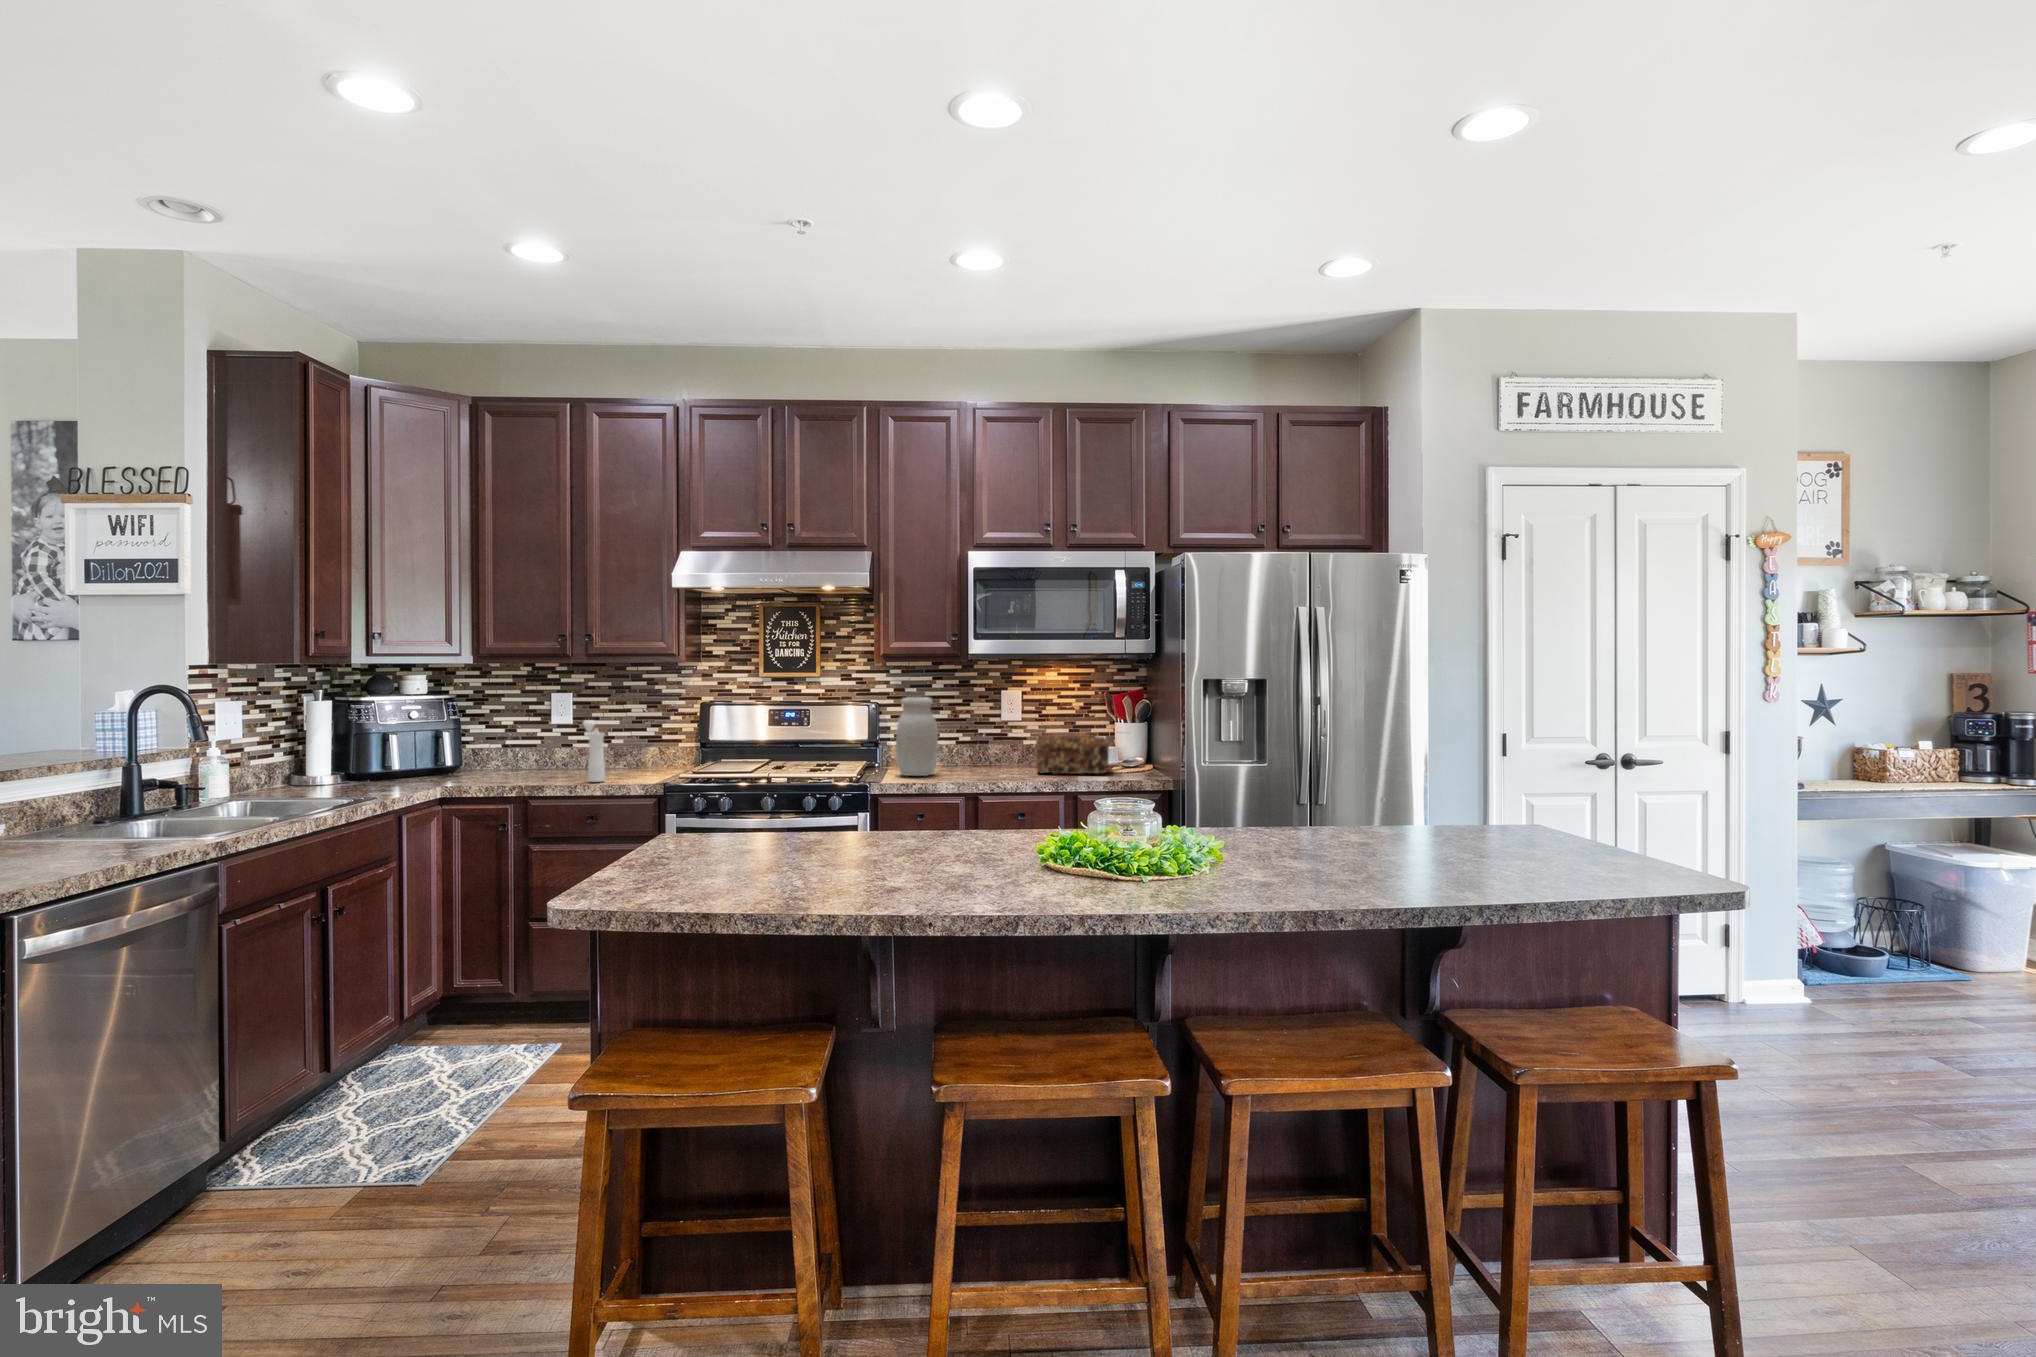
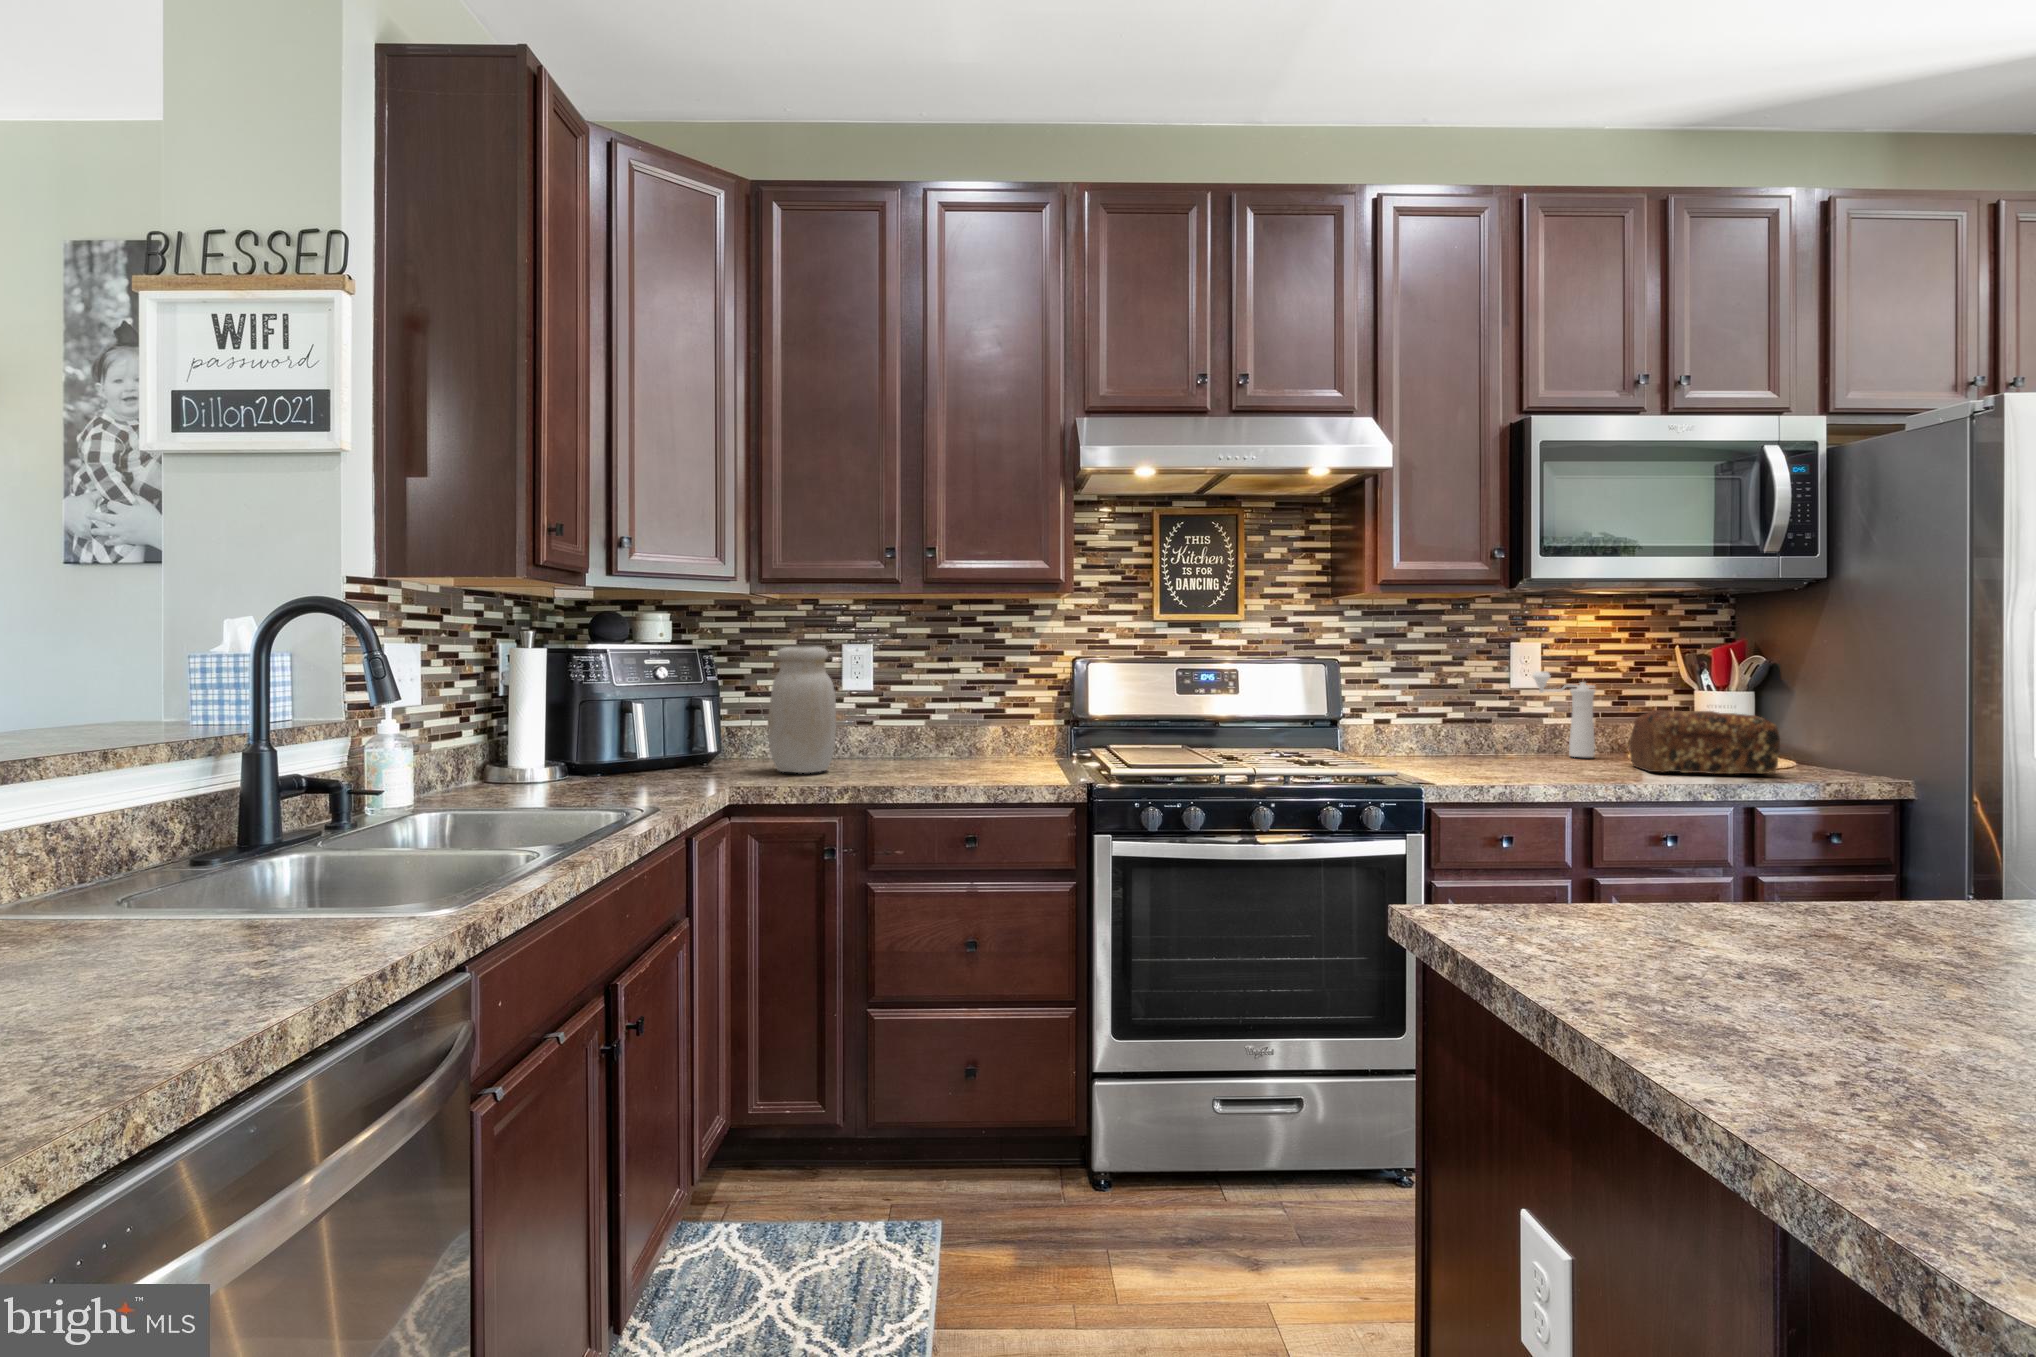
jar: present [896,697,938,776] -> present [768,647,836,773]
pepper mill: present [583,720,605,782] -> present [1533,672,1595,757]

